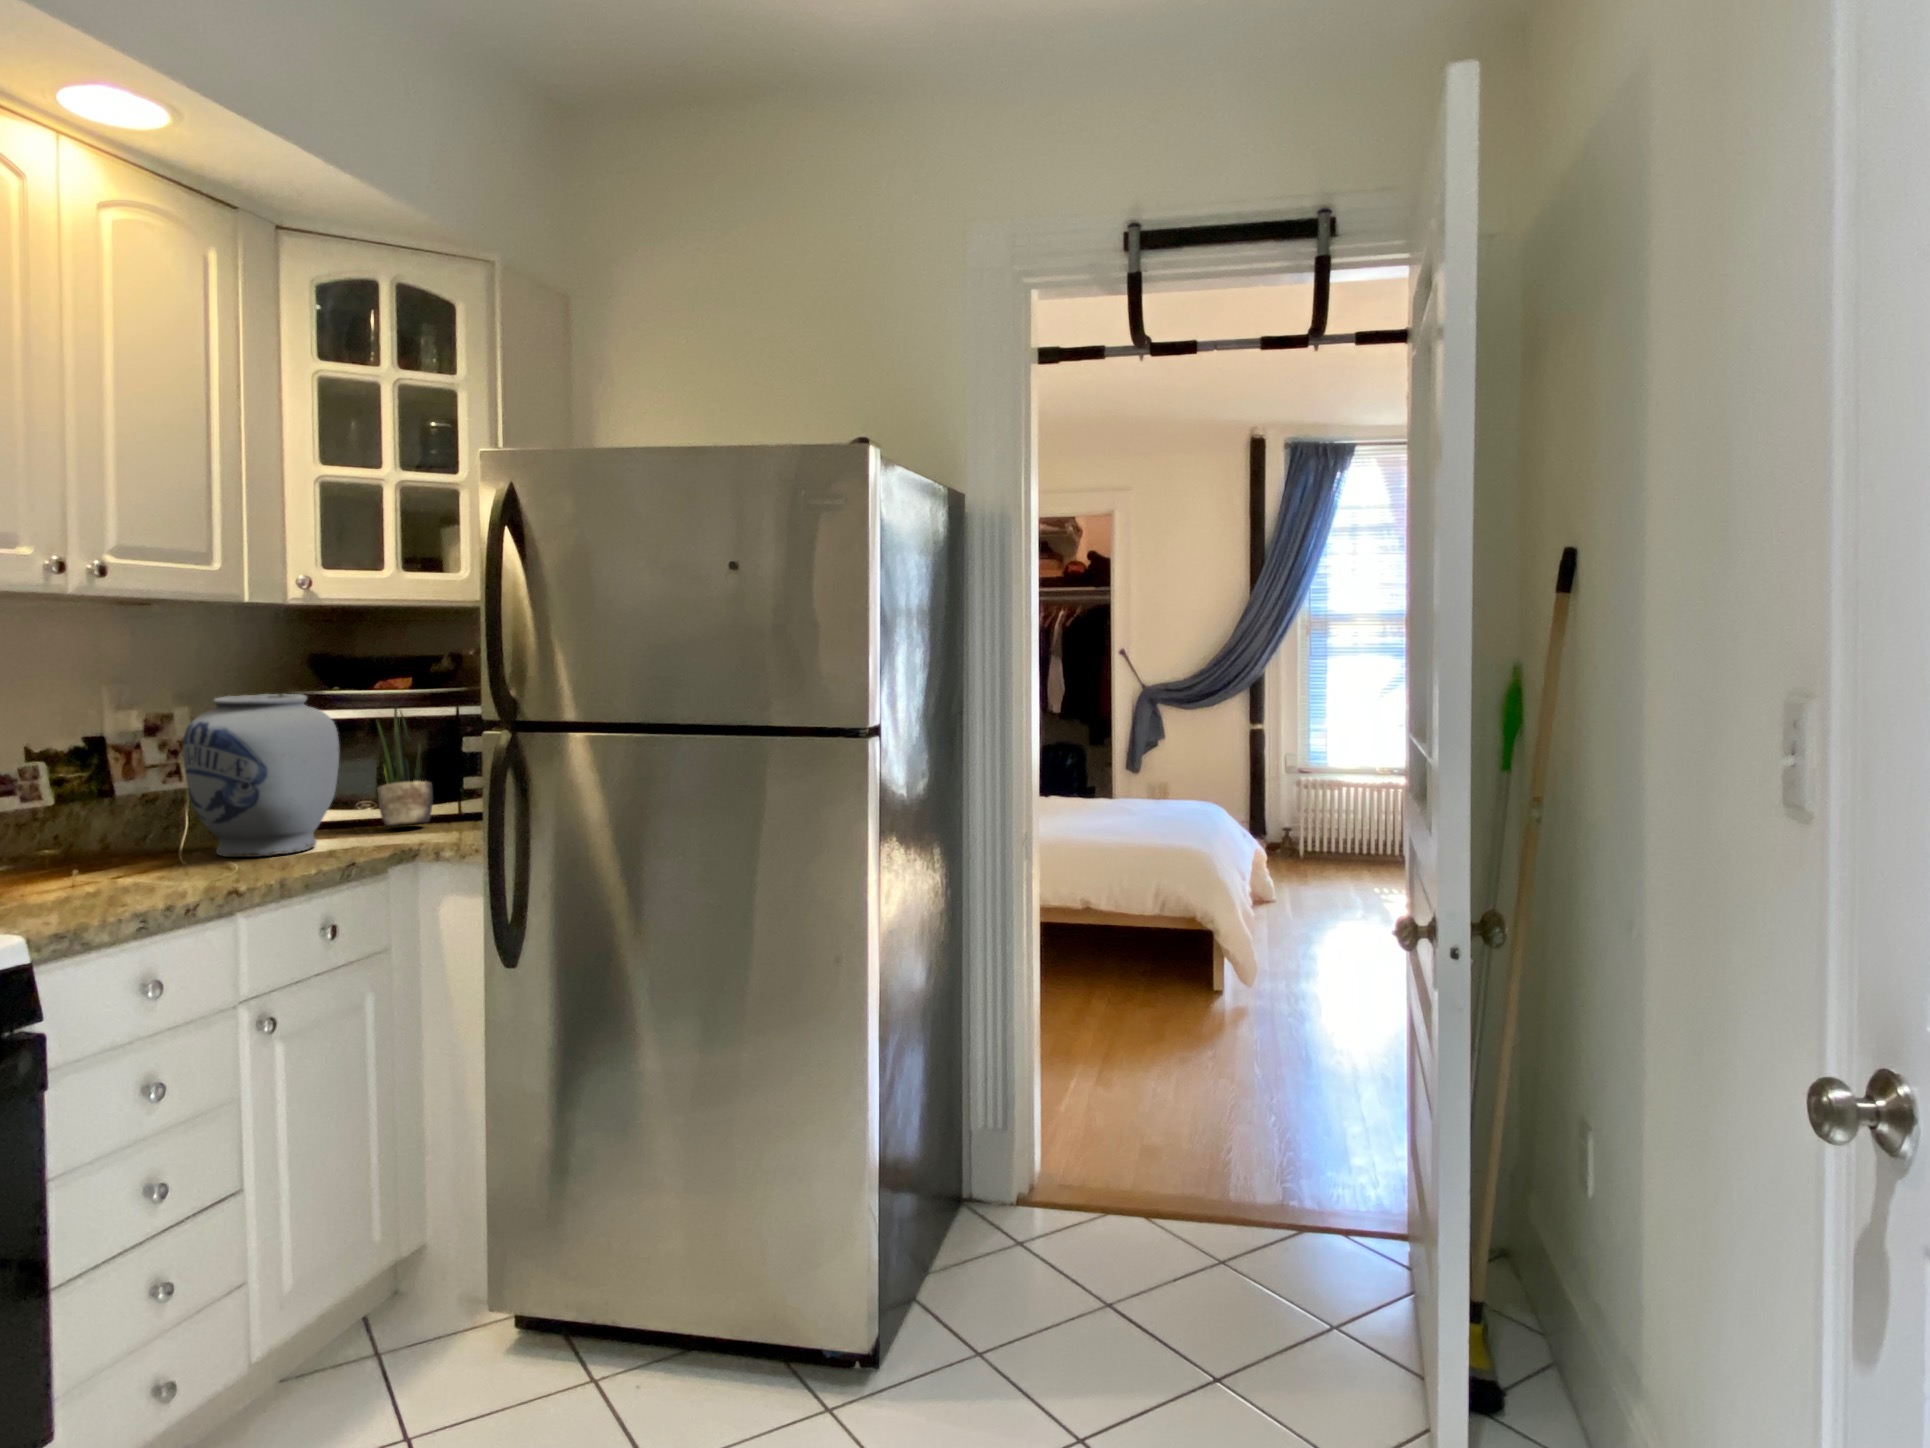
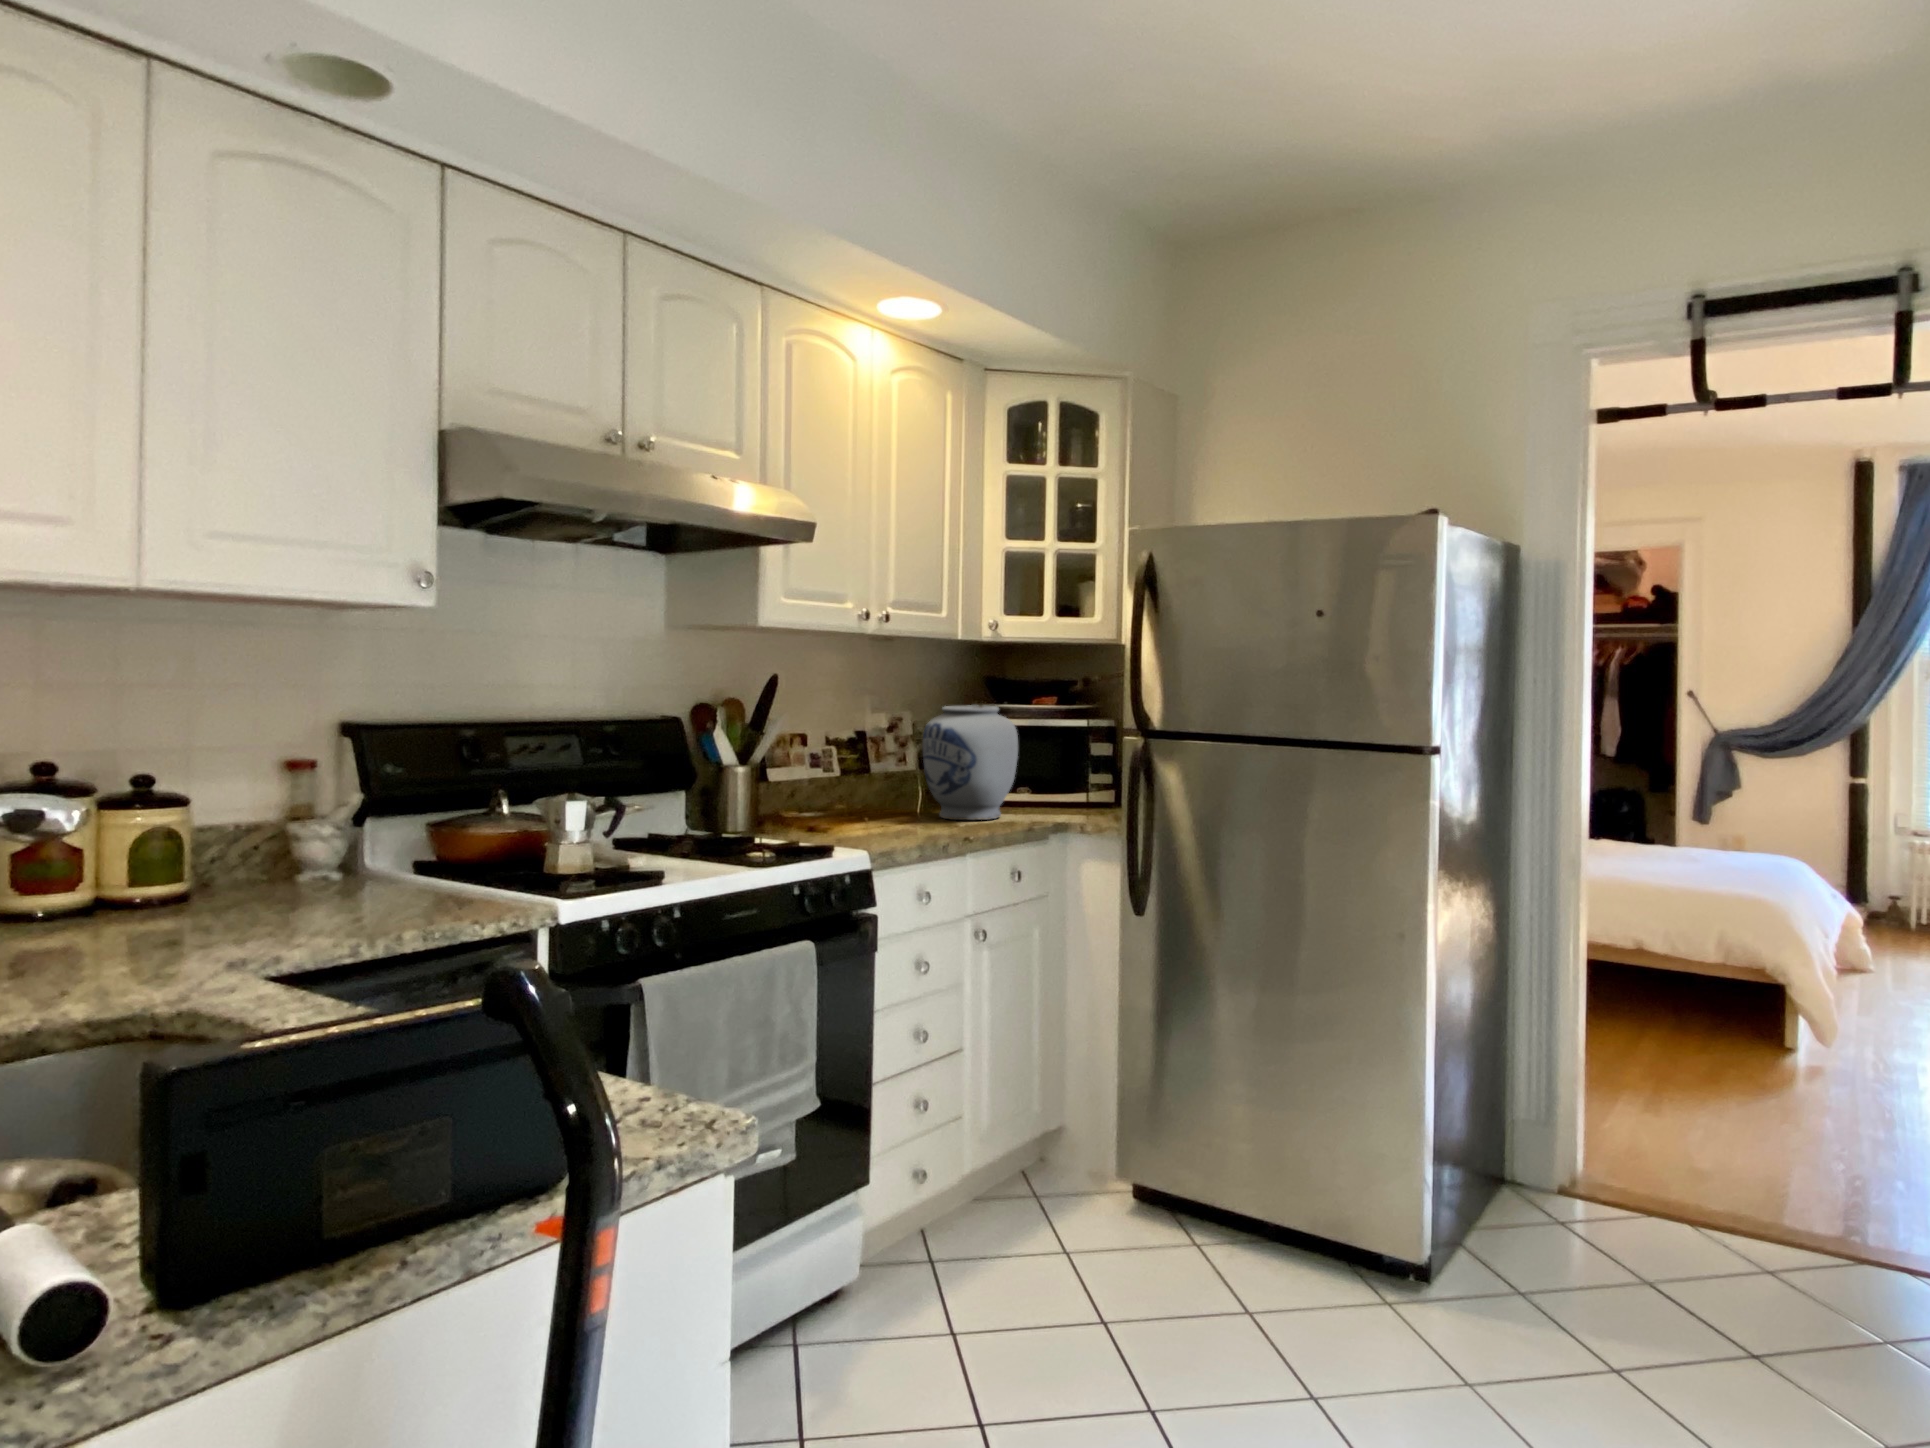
potted plant: present [377,705,433,826] -> none [1037,716,1074,808]

